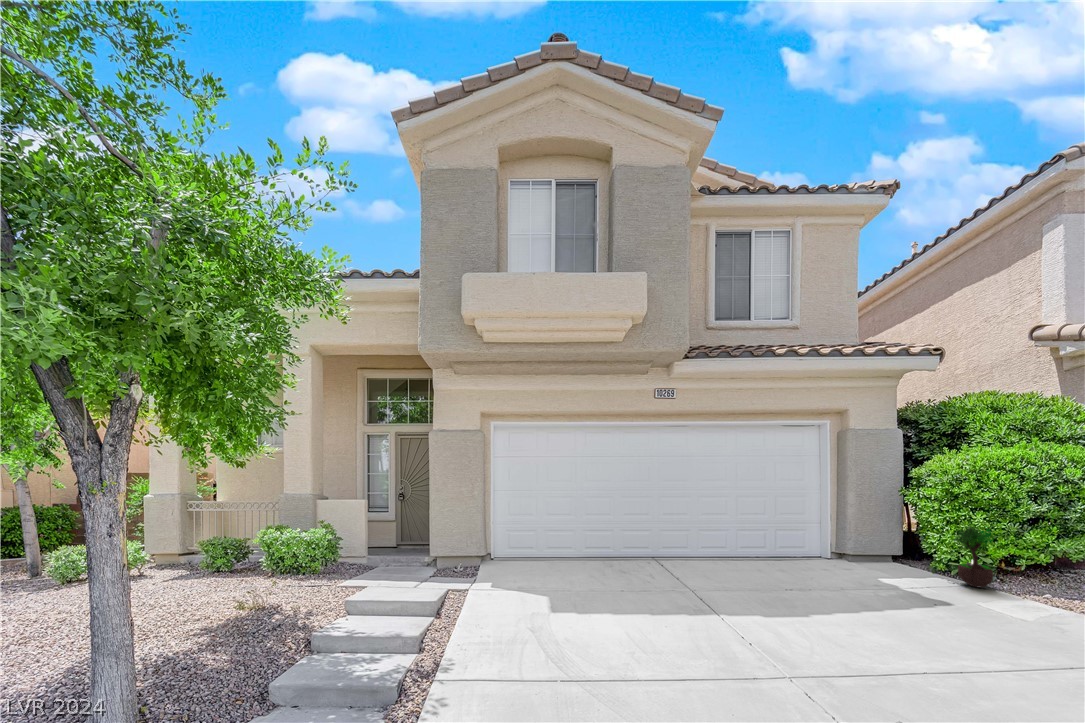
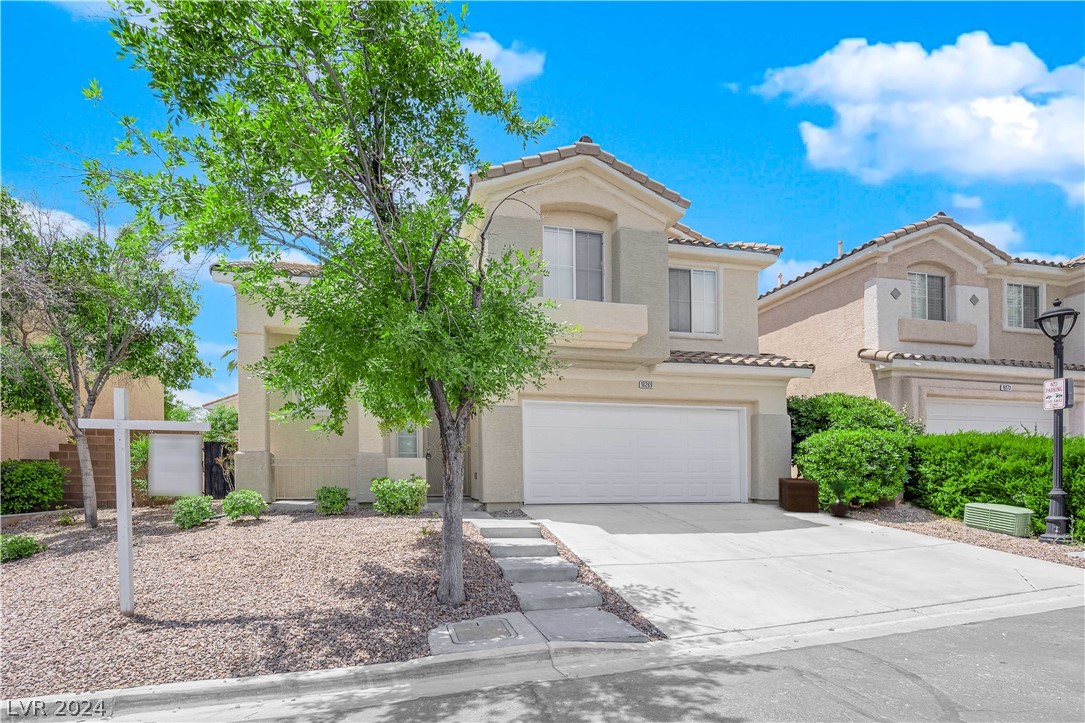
wooden crate: none [876,519,941,578] -> present [779,478,819,512]

